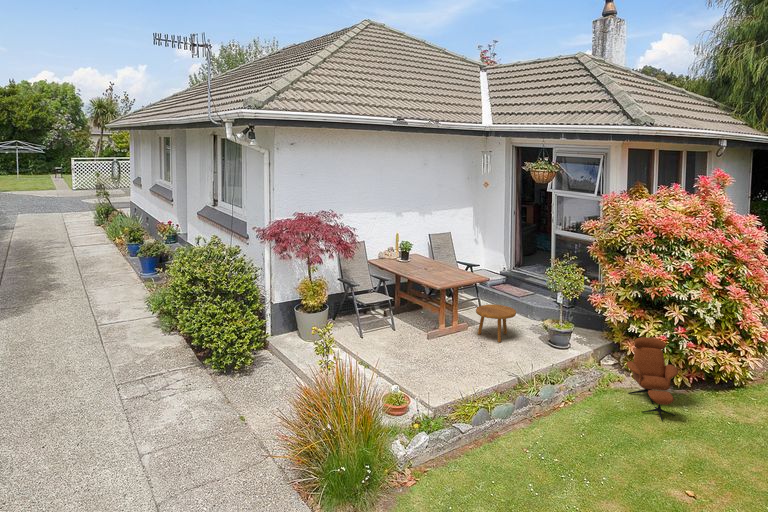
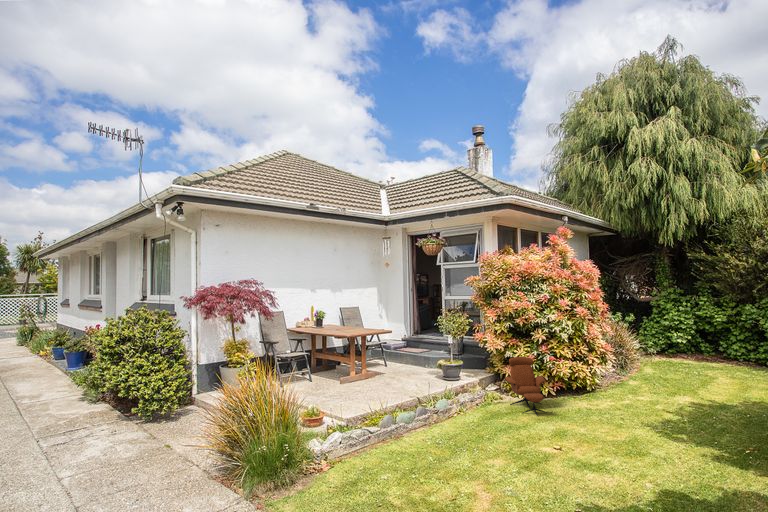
footstool: present [476,304,516,342] -> none [382,353,415,382]

